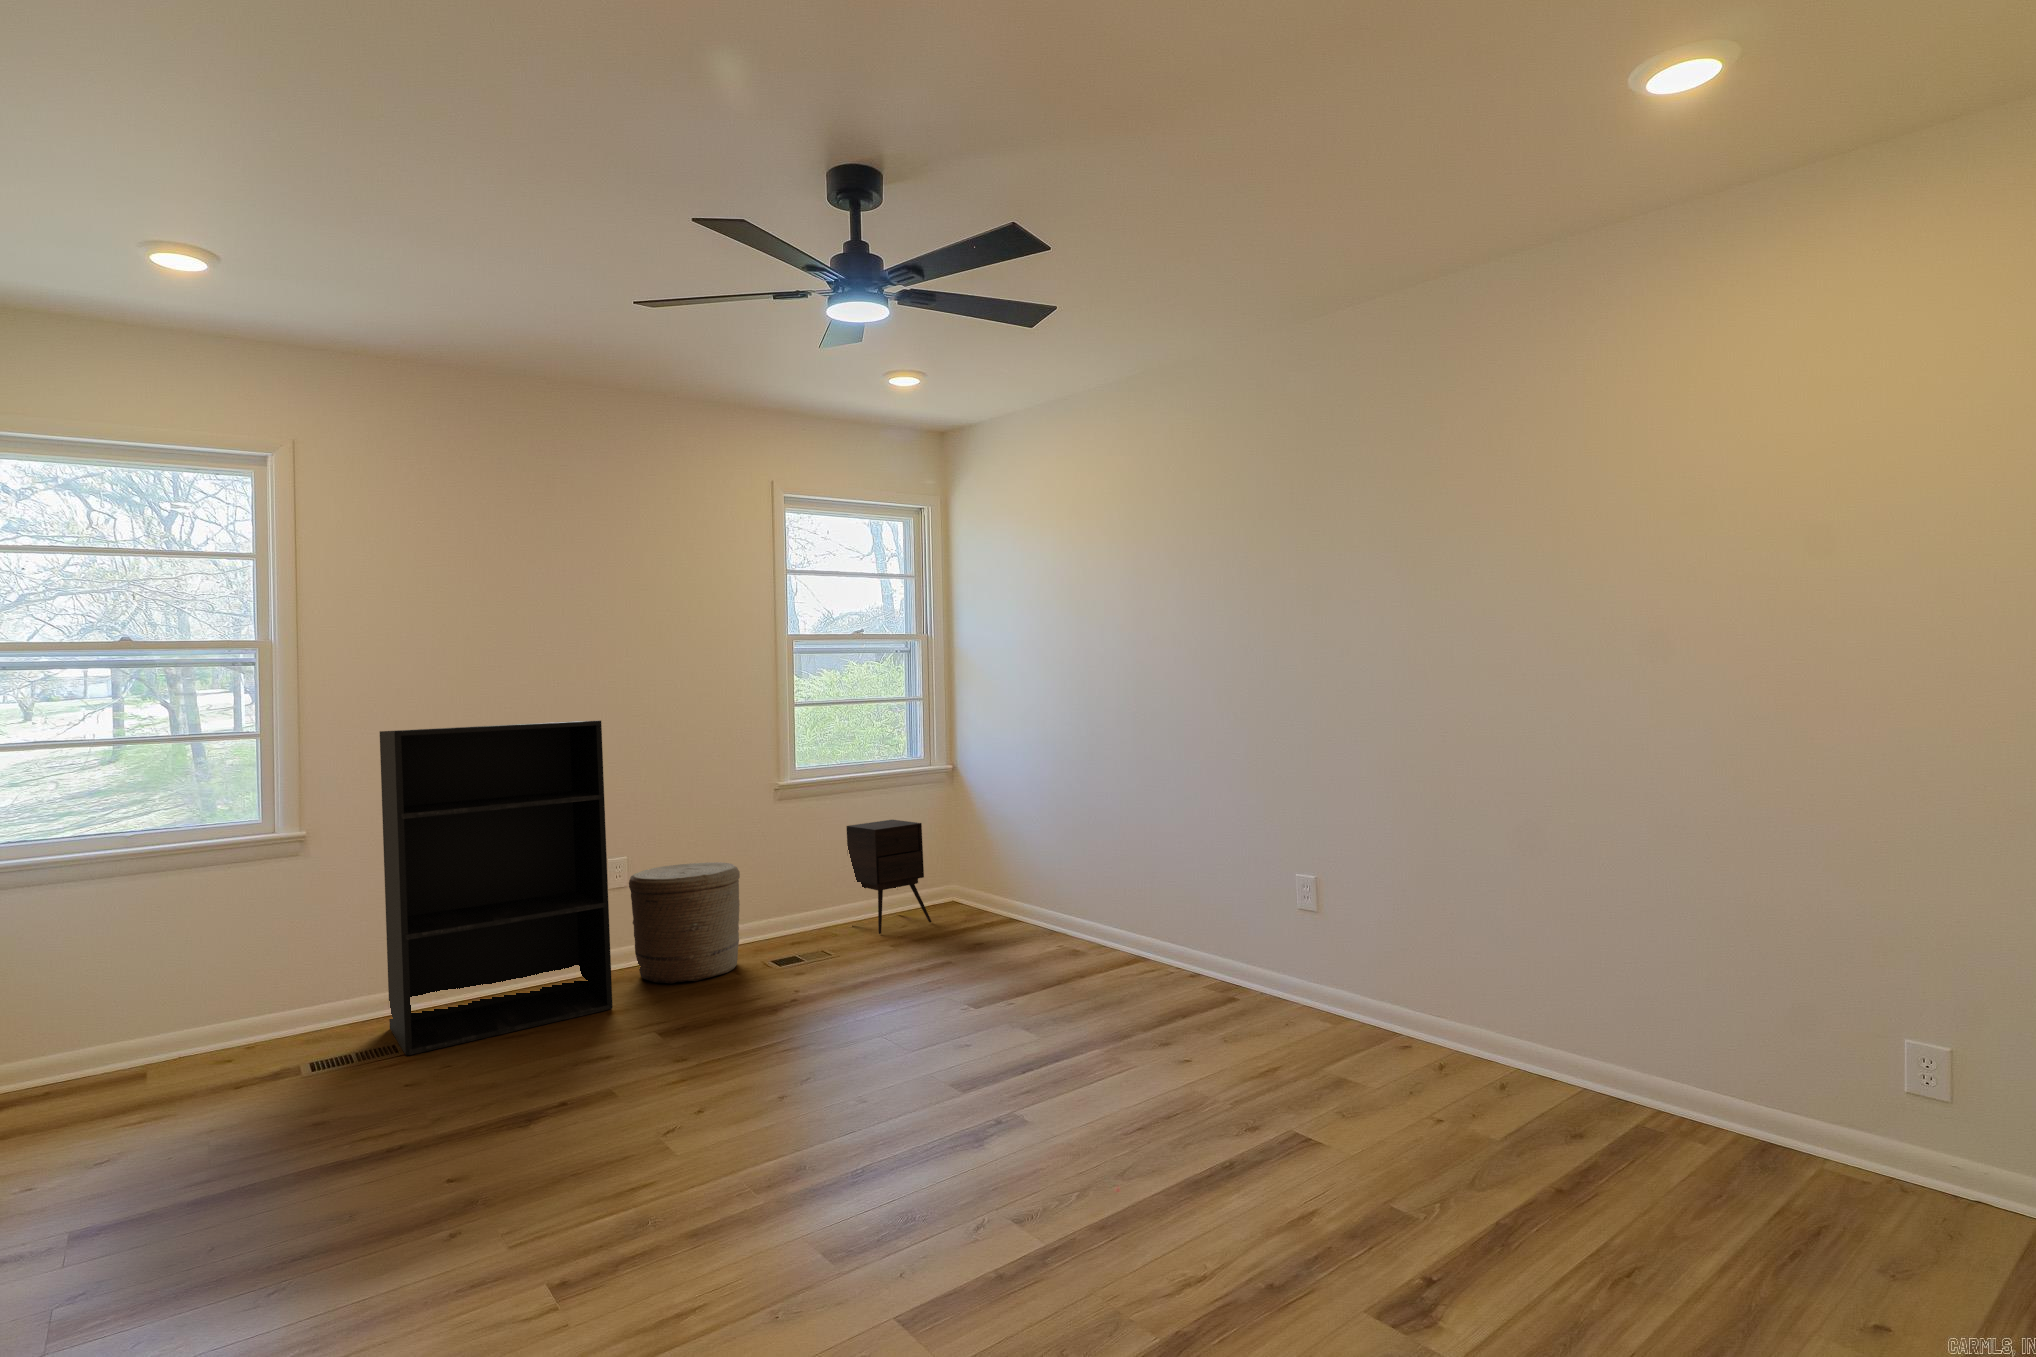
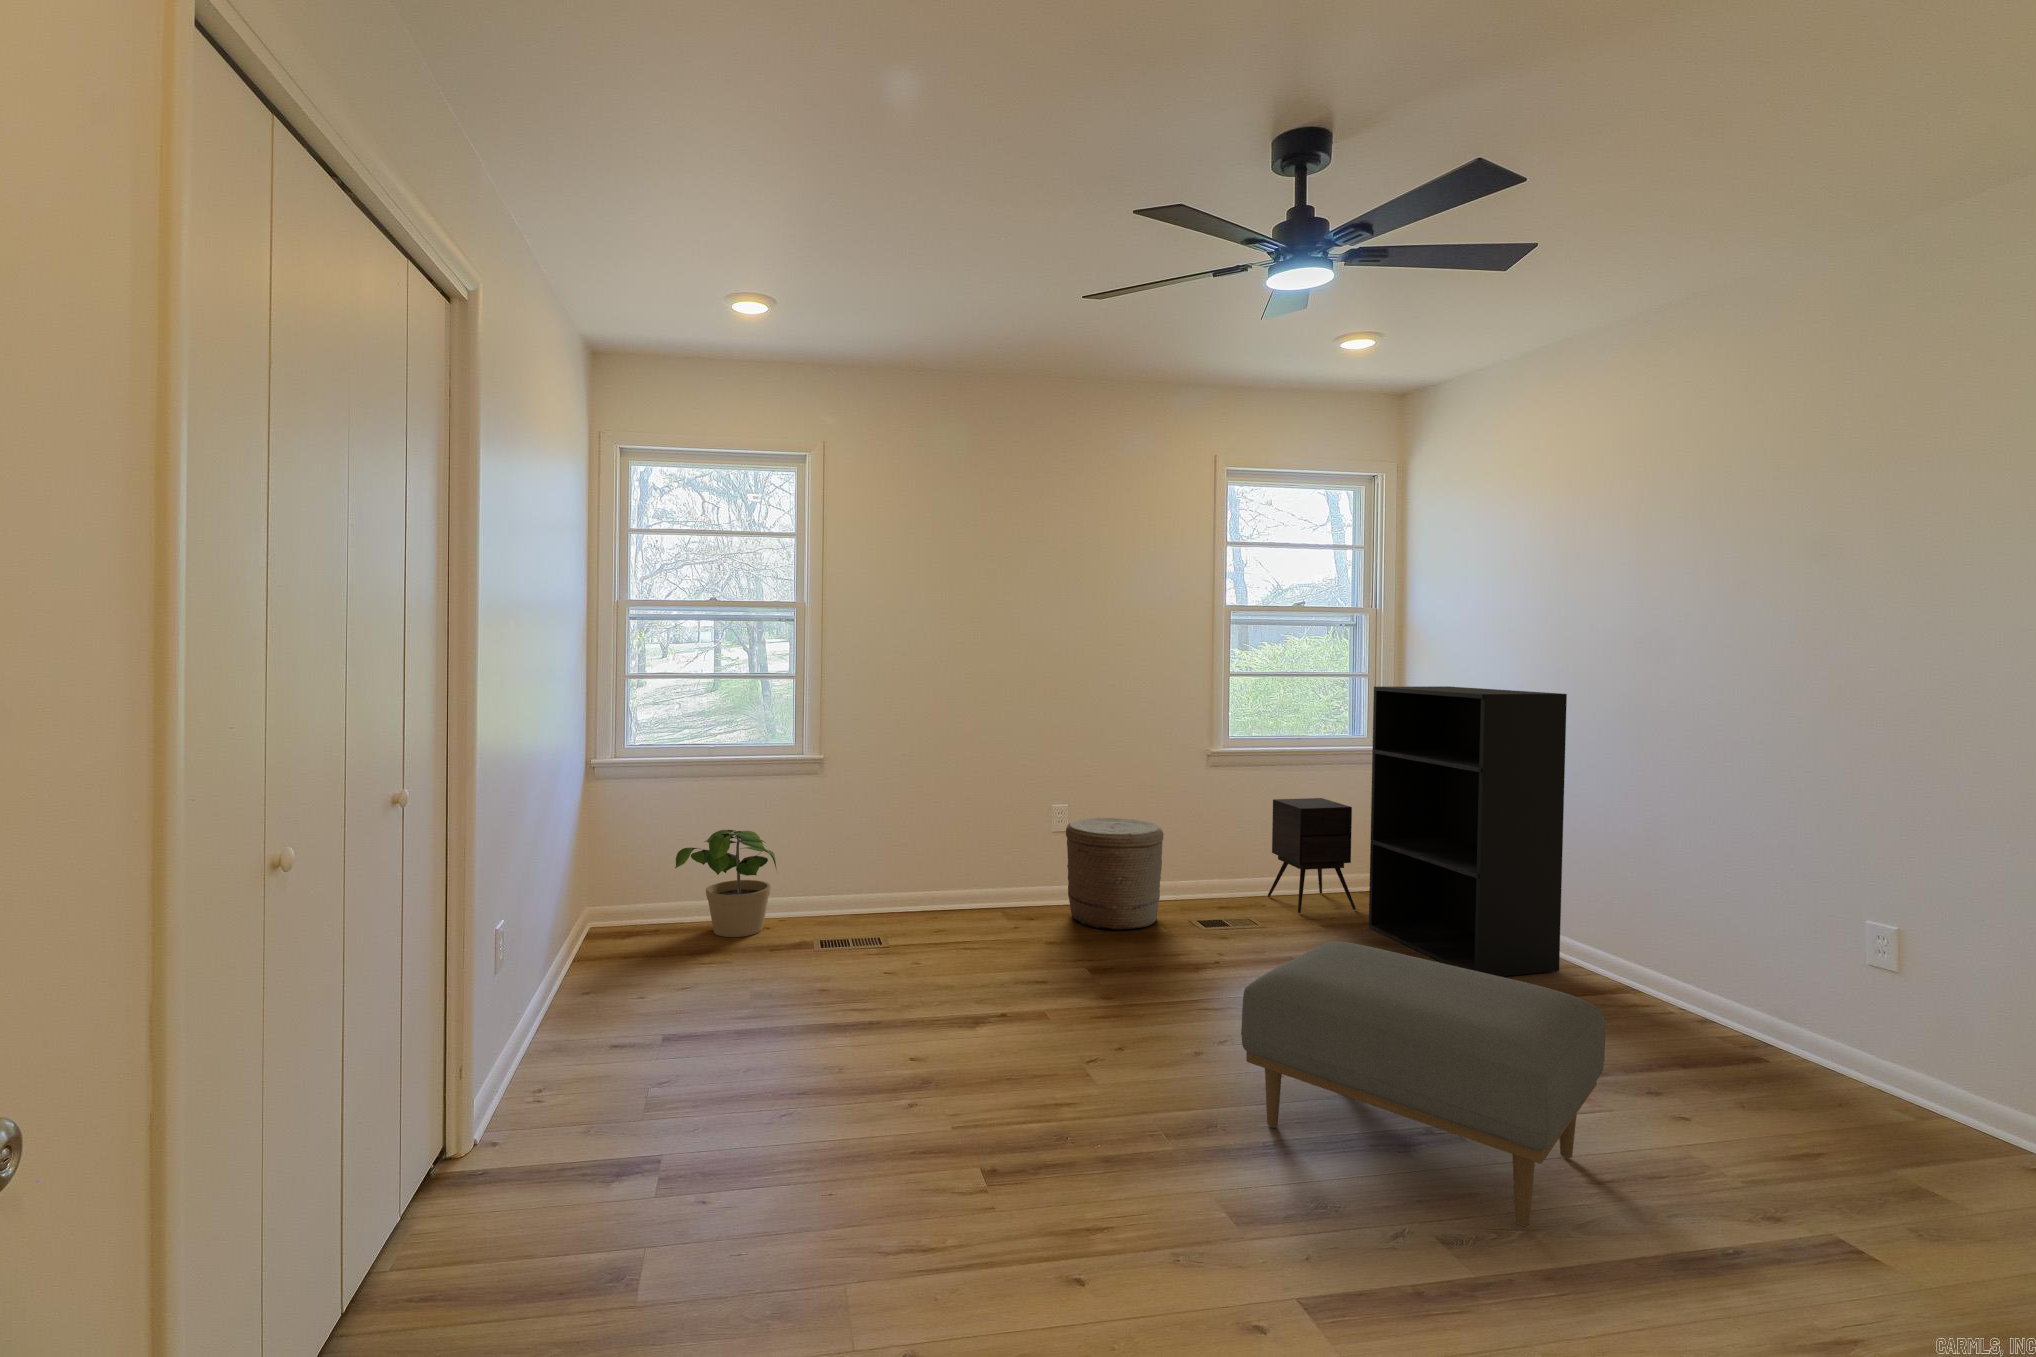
bookshelf: present [380,721,613,1055] -> present [1369,686,1567,976]
ottoman: none [848,929,1146,1131] -> present [1241,942,1605,1226]
potted plant: none [60,934,234,1087] -> present [675,830,776,937]

